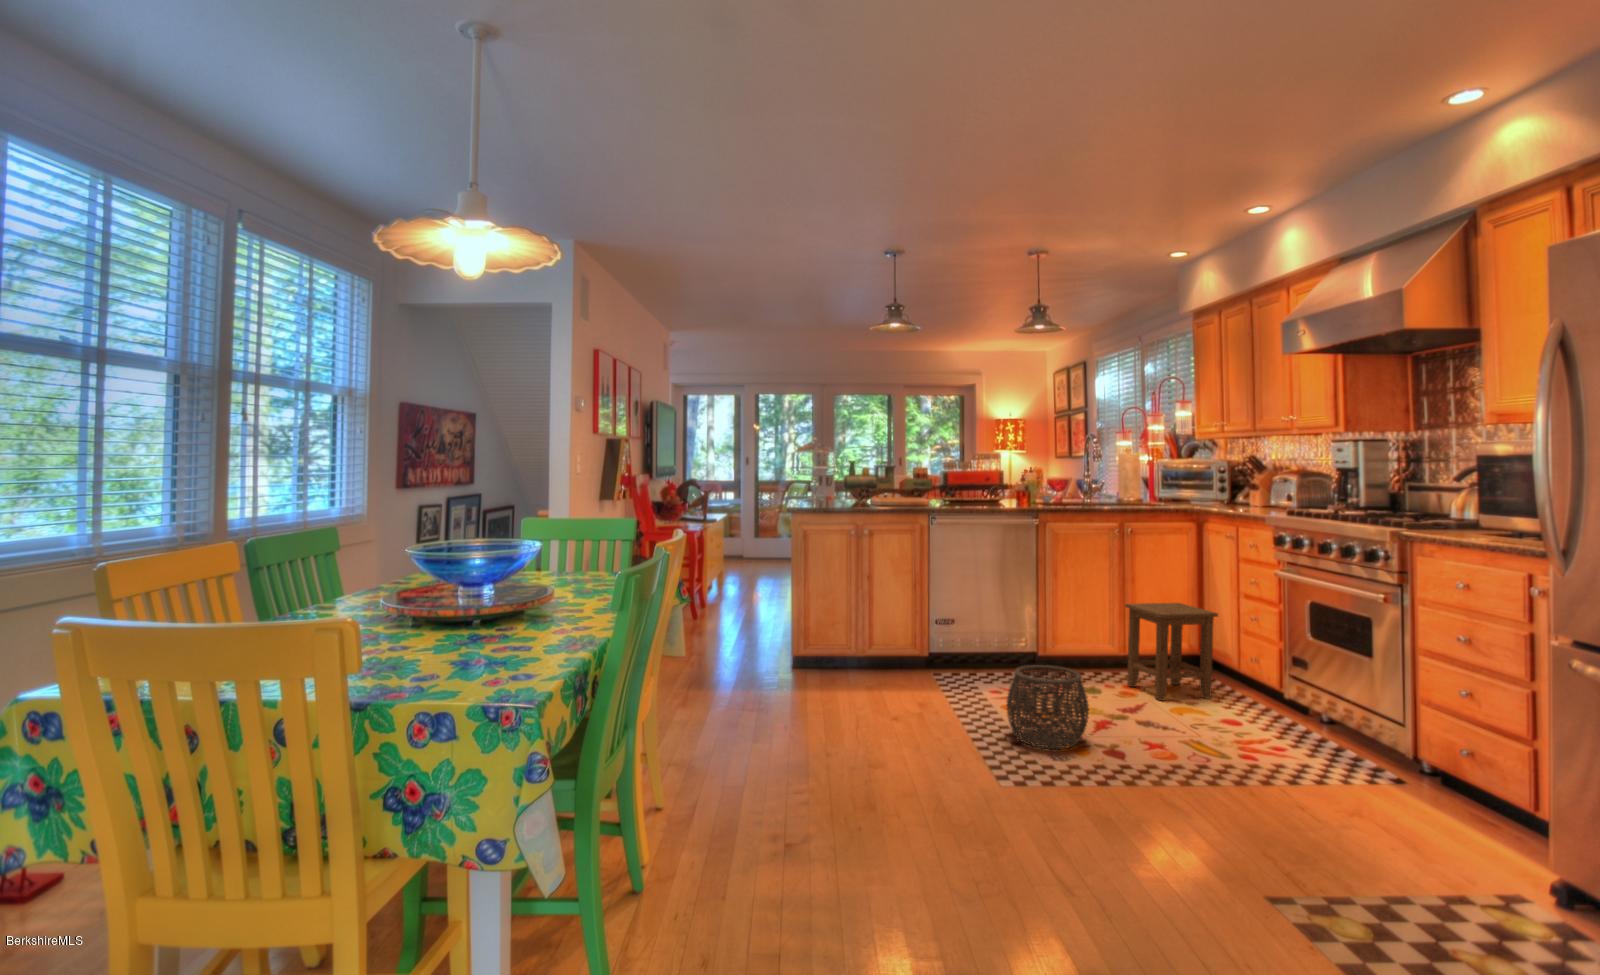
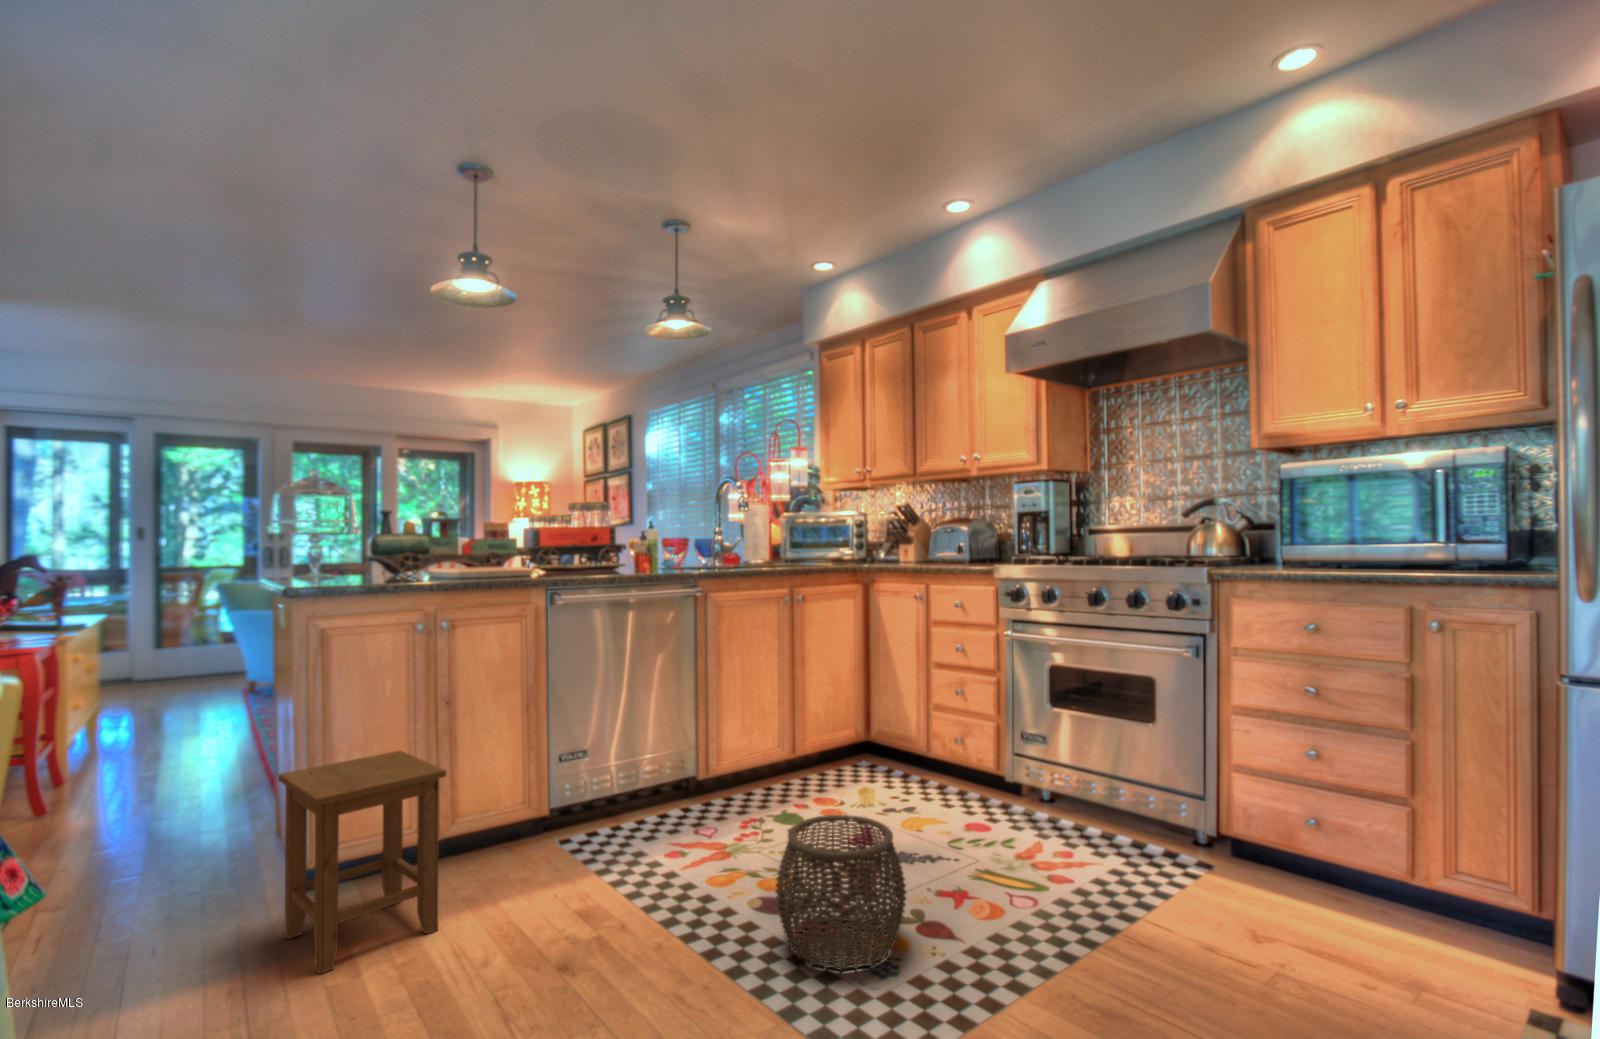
stool: present [1125,603,1218,701] -> present [278,751,446,974]

